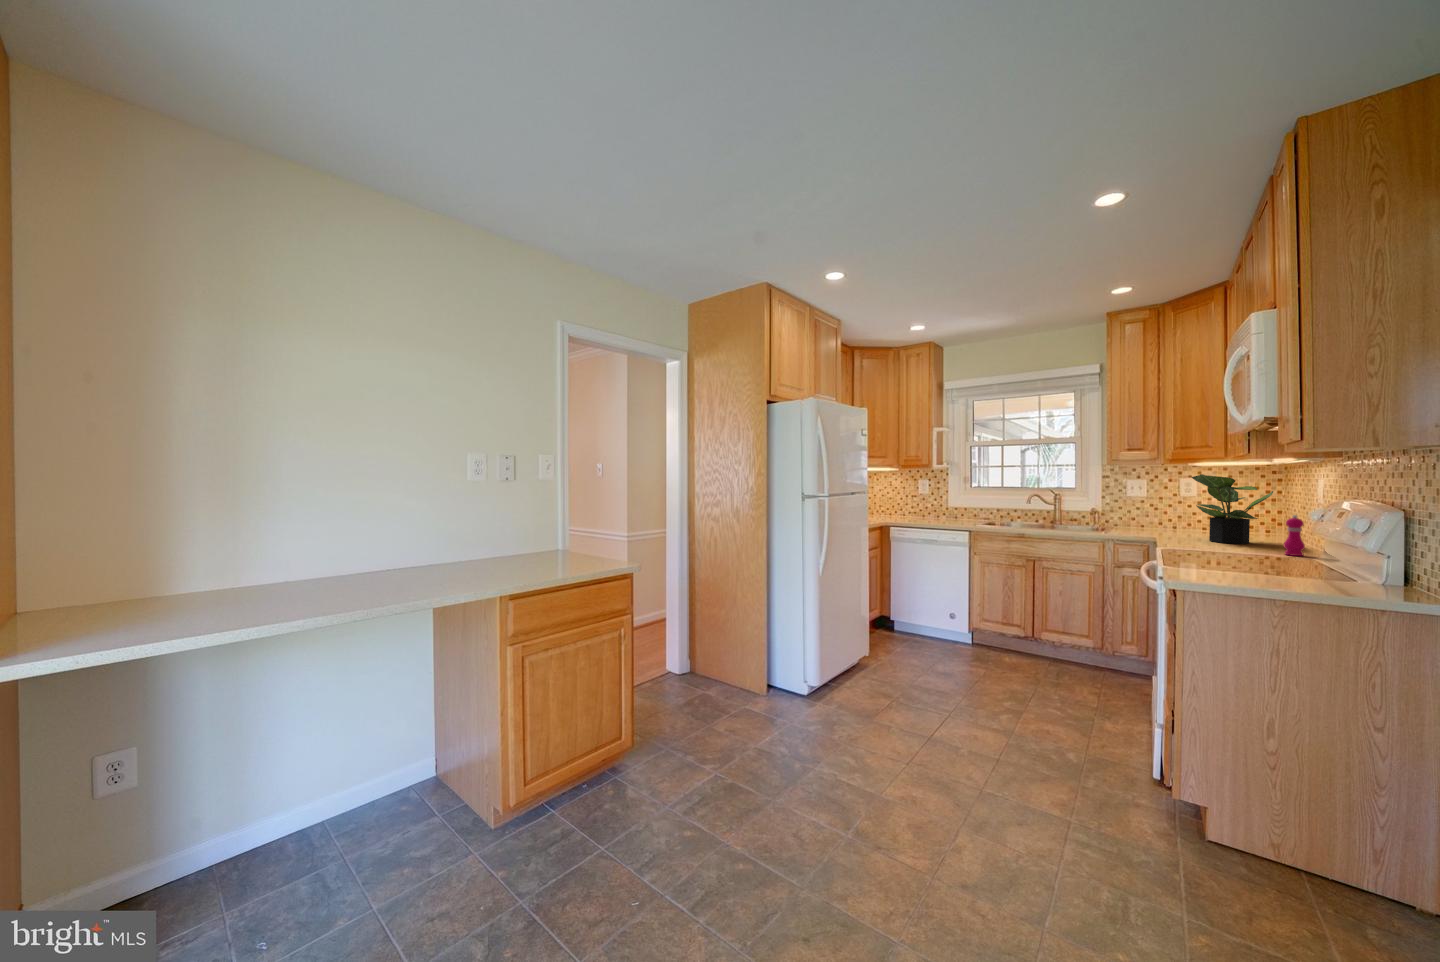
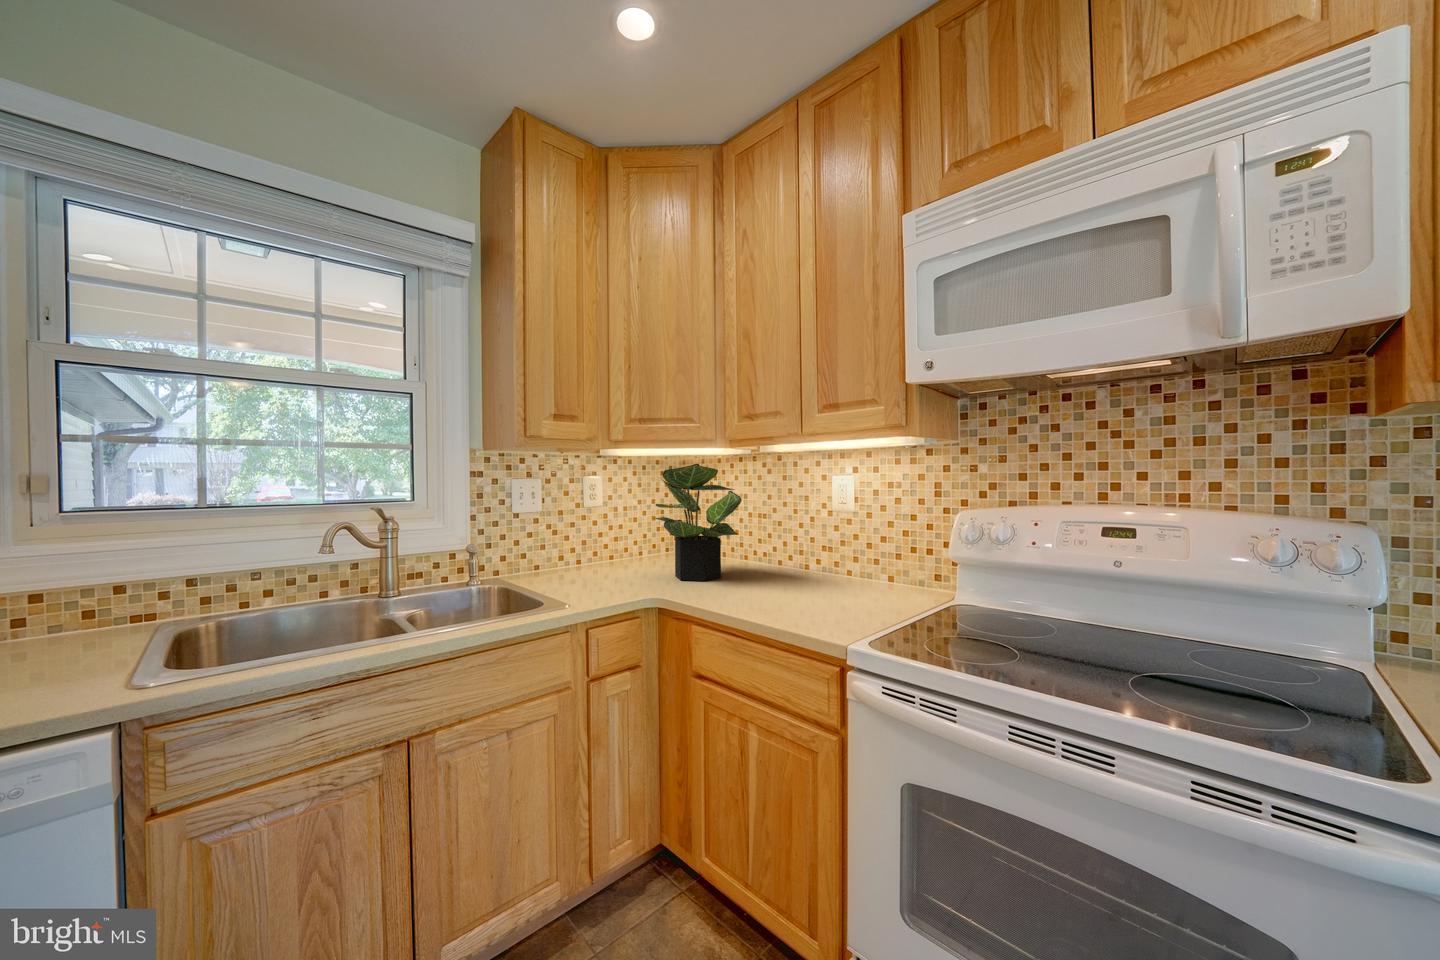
pepper mill: present [1284,515,1305,556] -> none [824,525,848,589]

